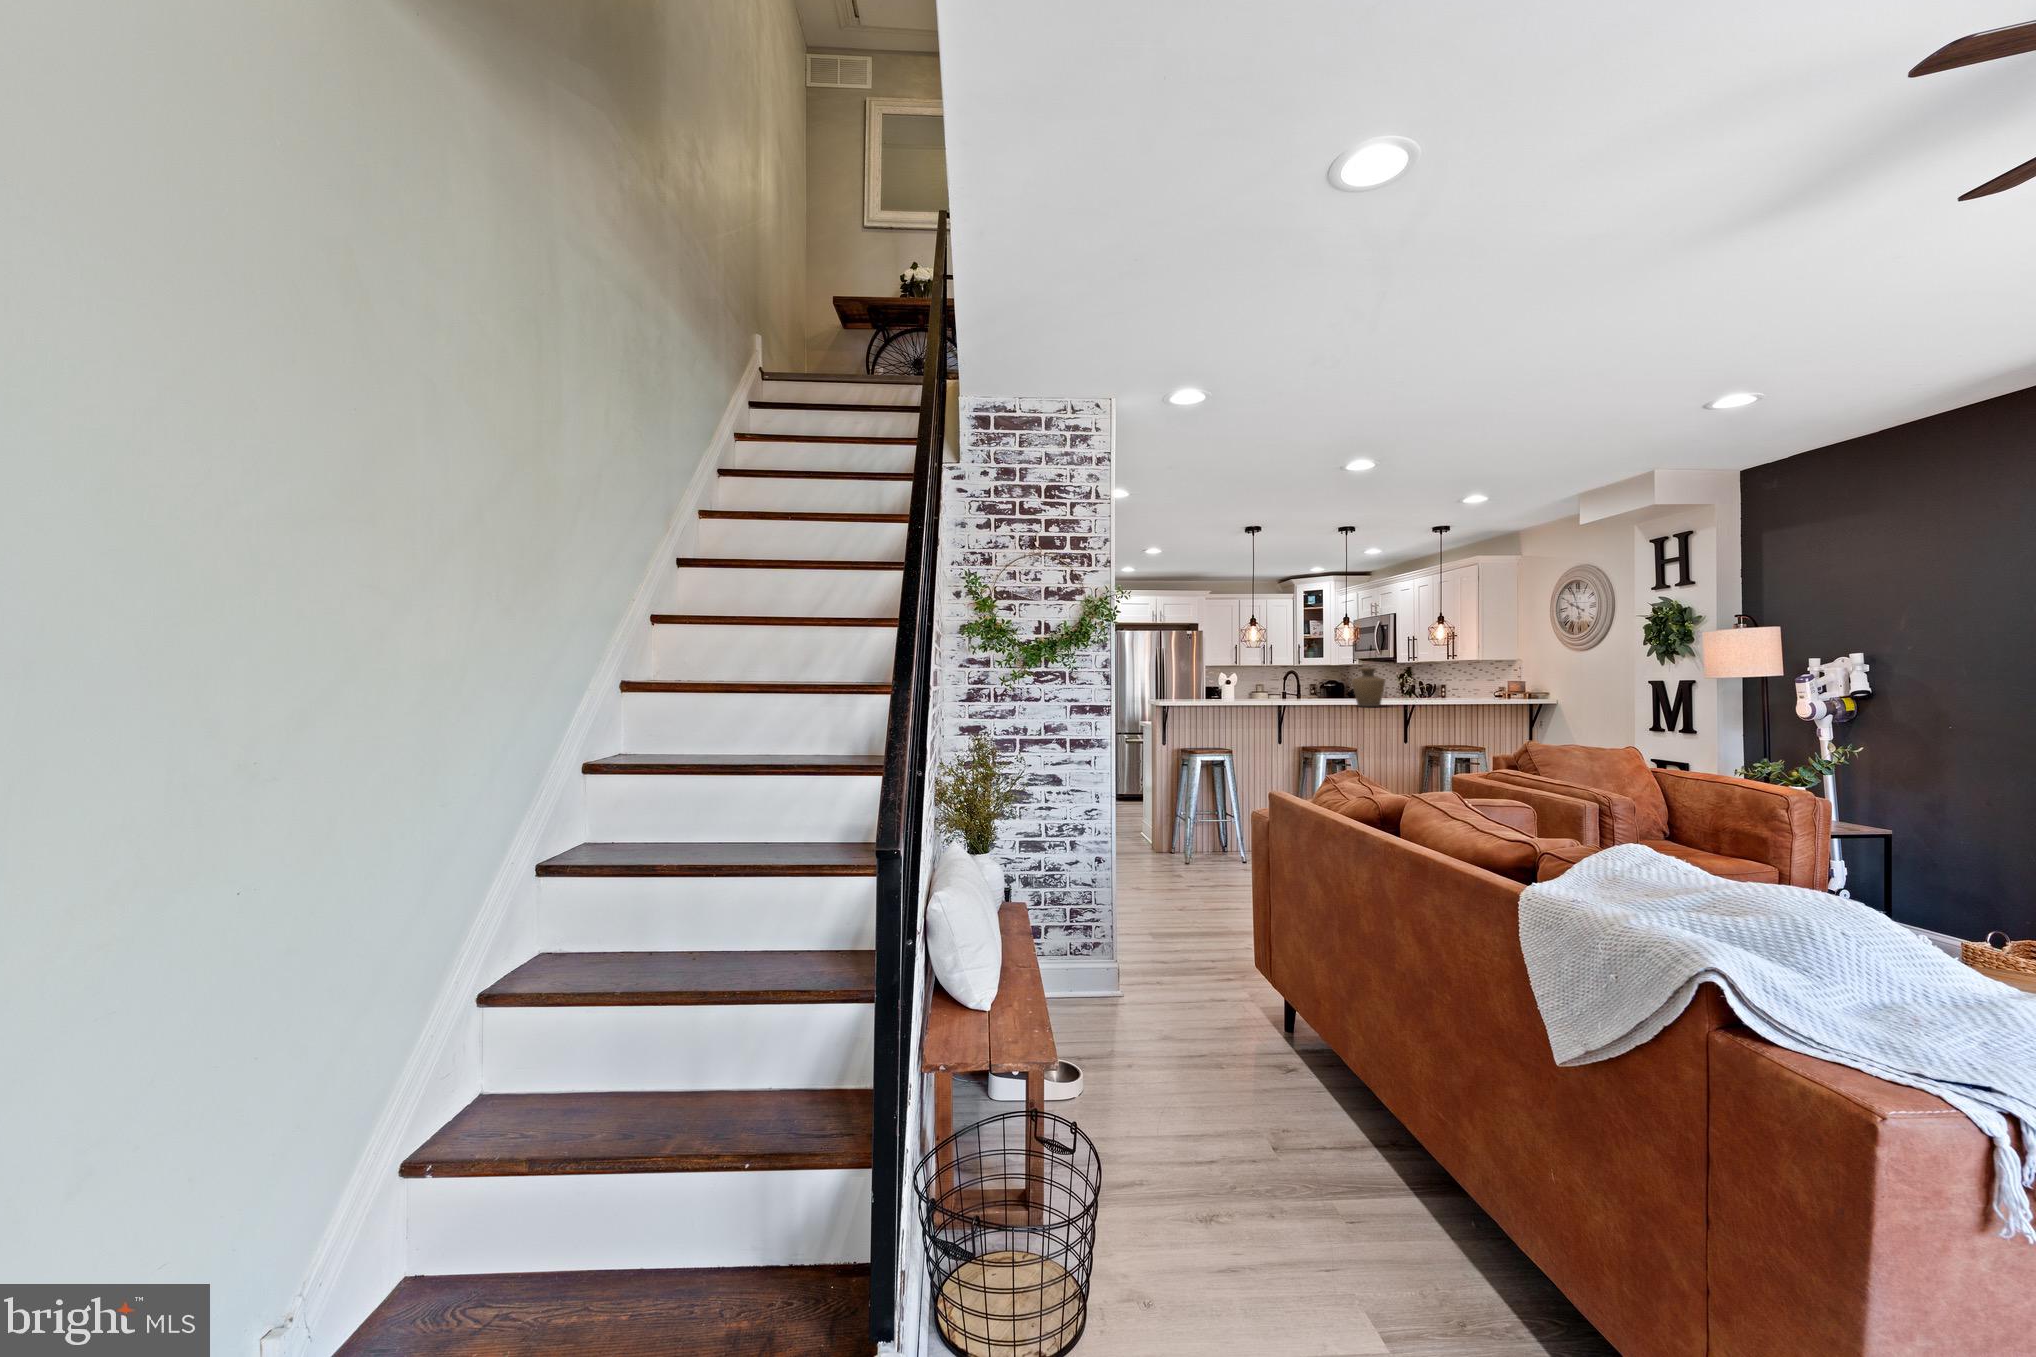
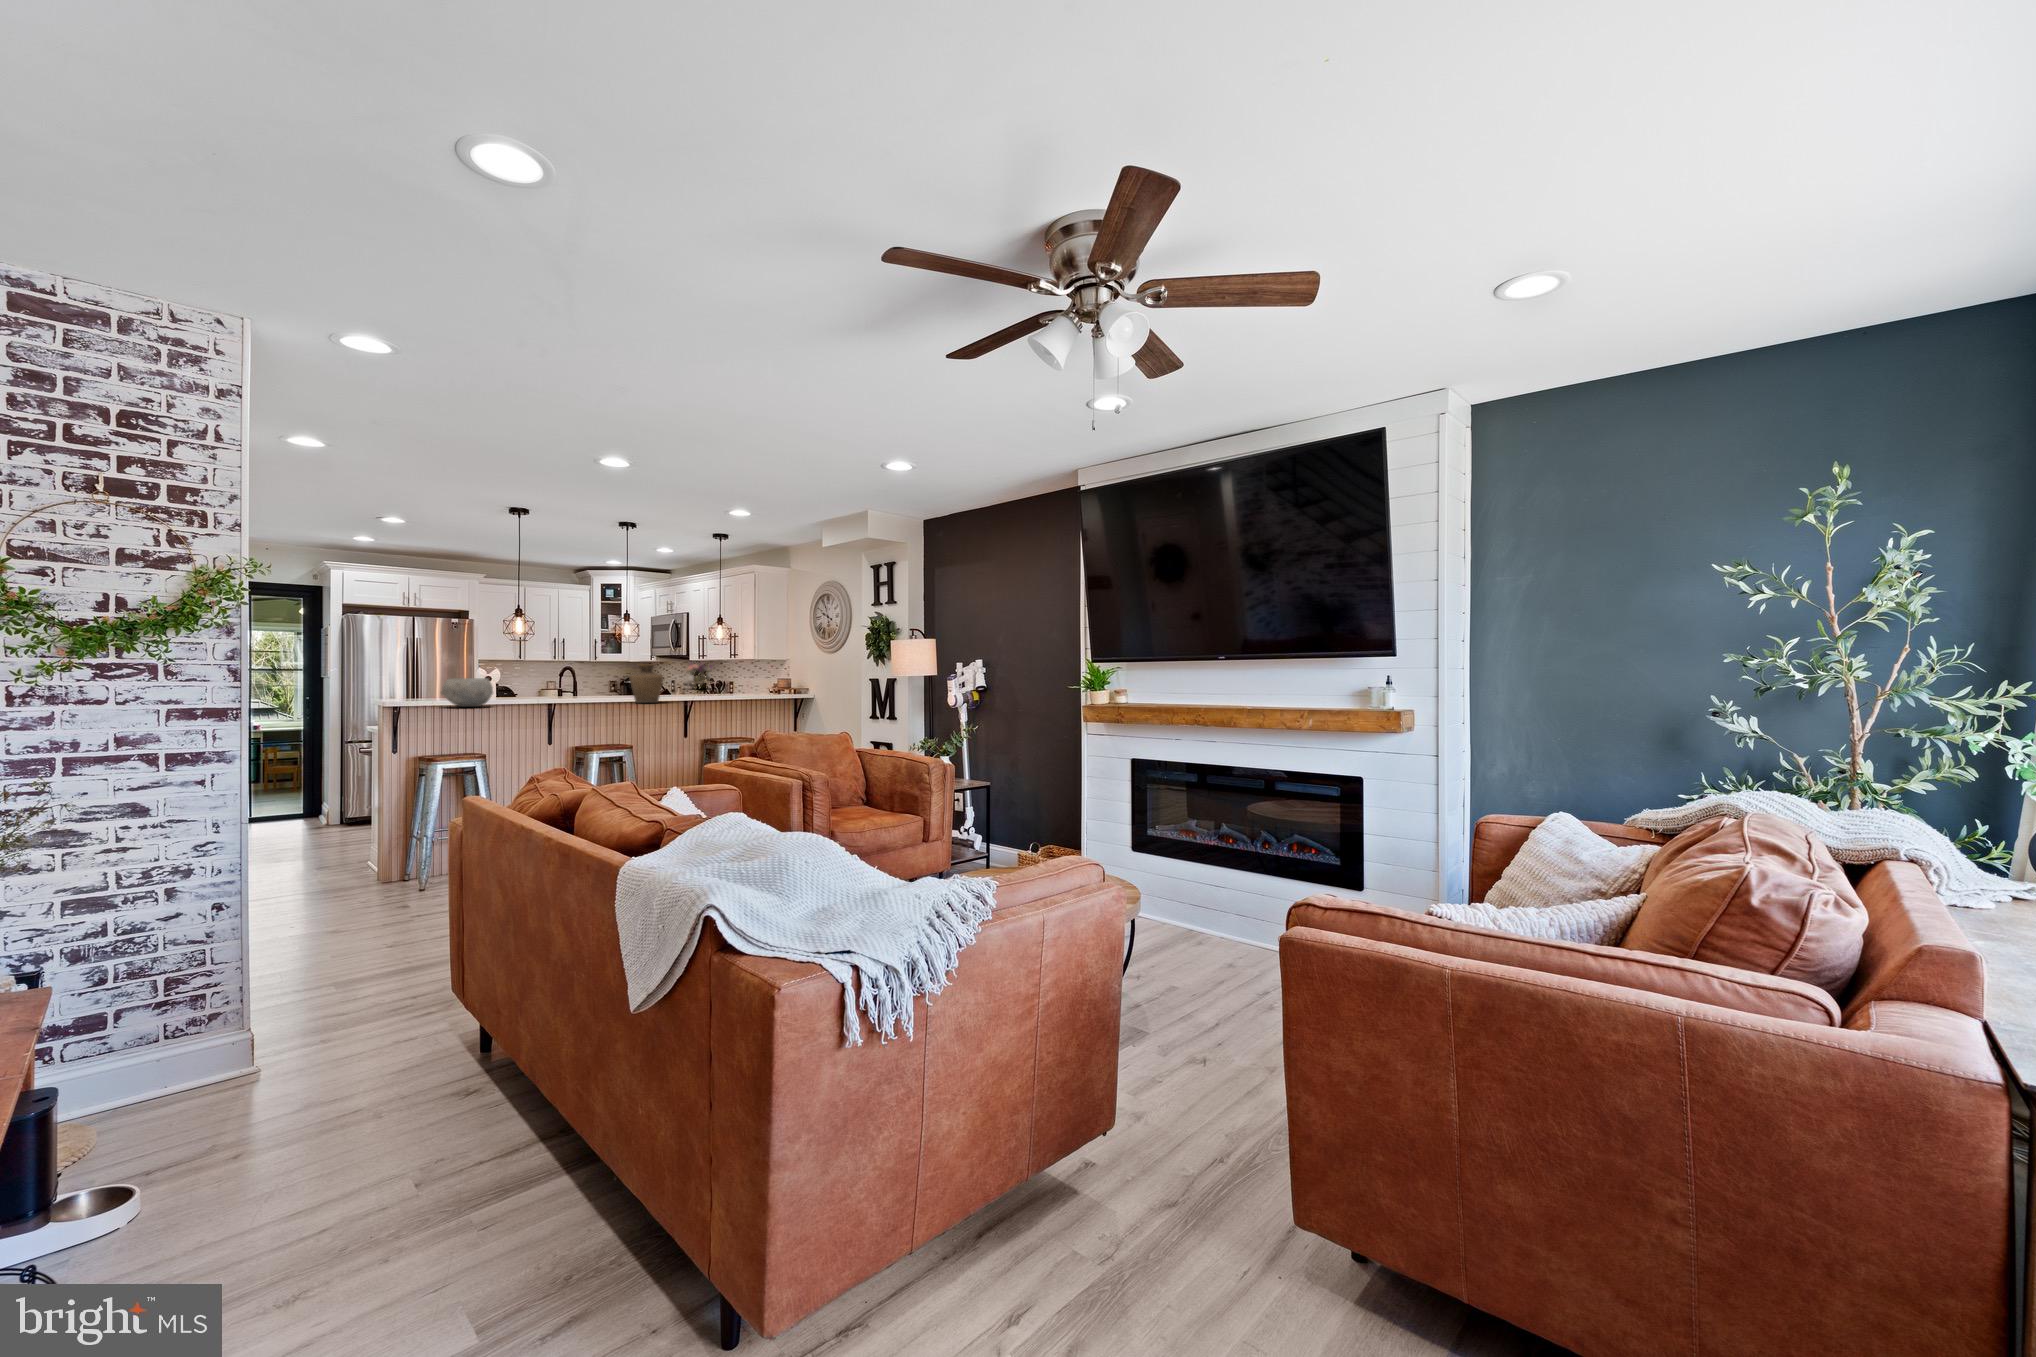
flower arrangement: none [1385,663,1427,693] -> present [681,662,714,688]
ceramic bowl: none [1196,682,1236,707] -> present [441,678,493,707]

